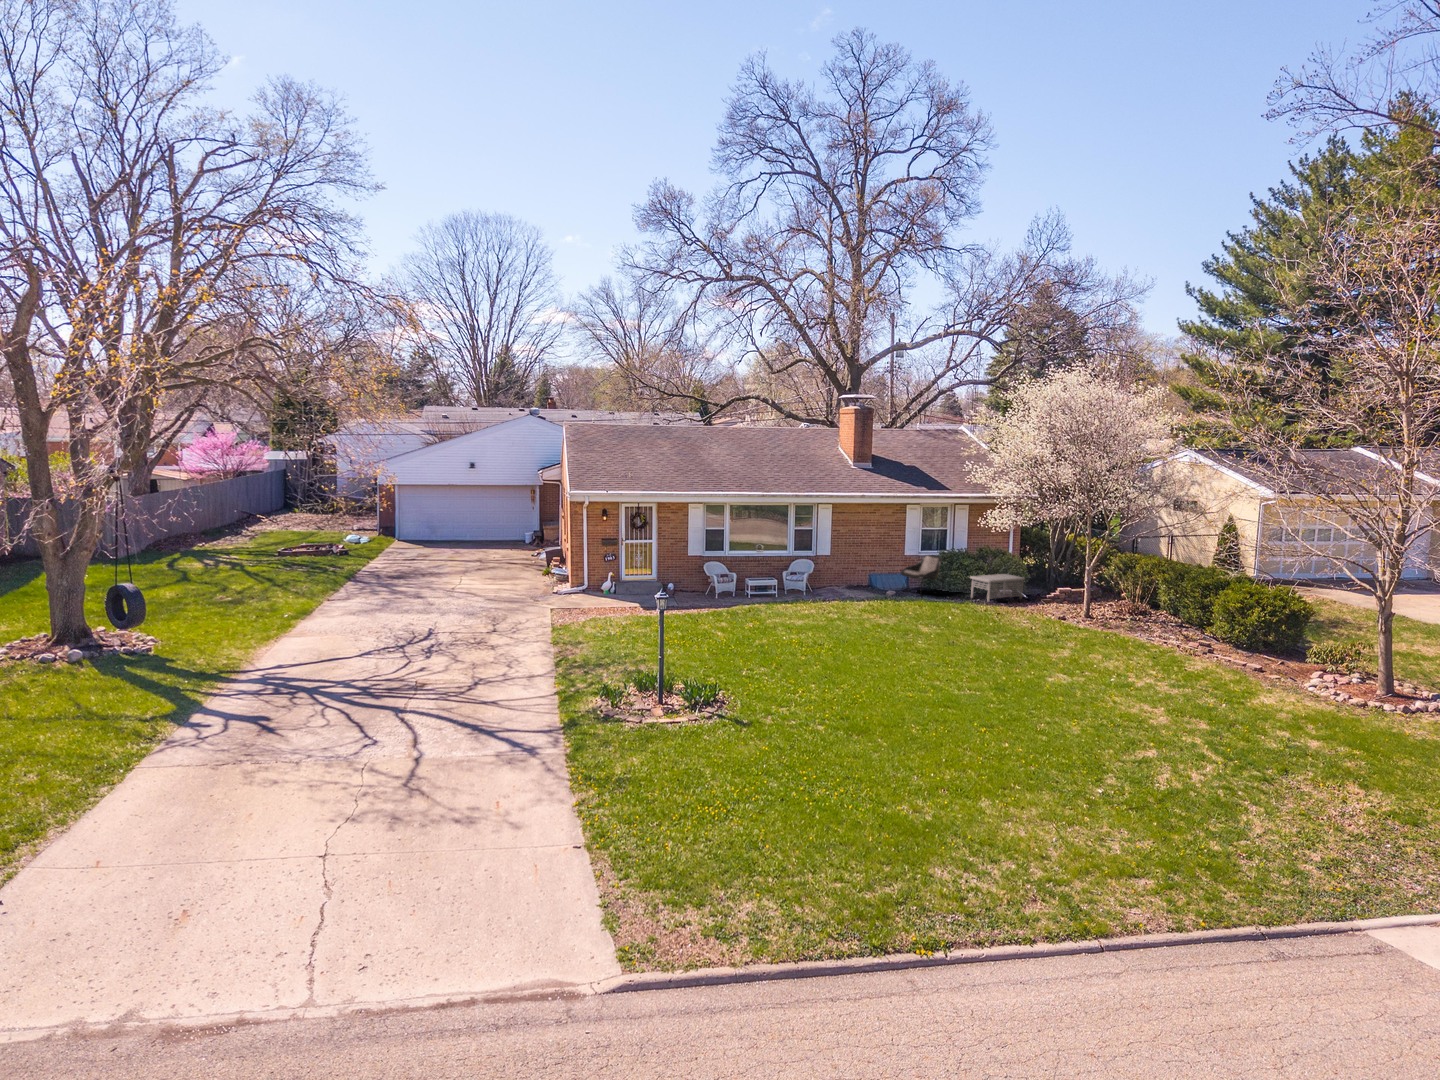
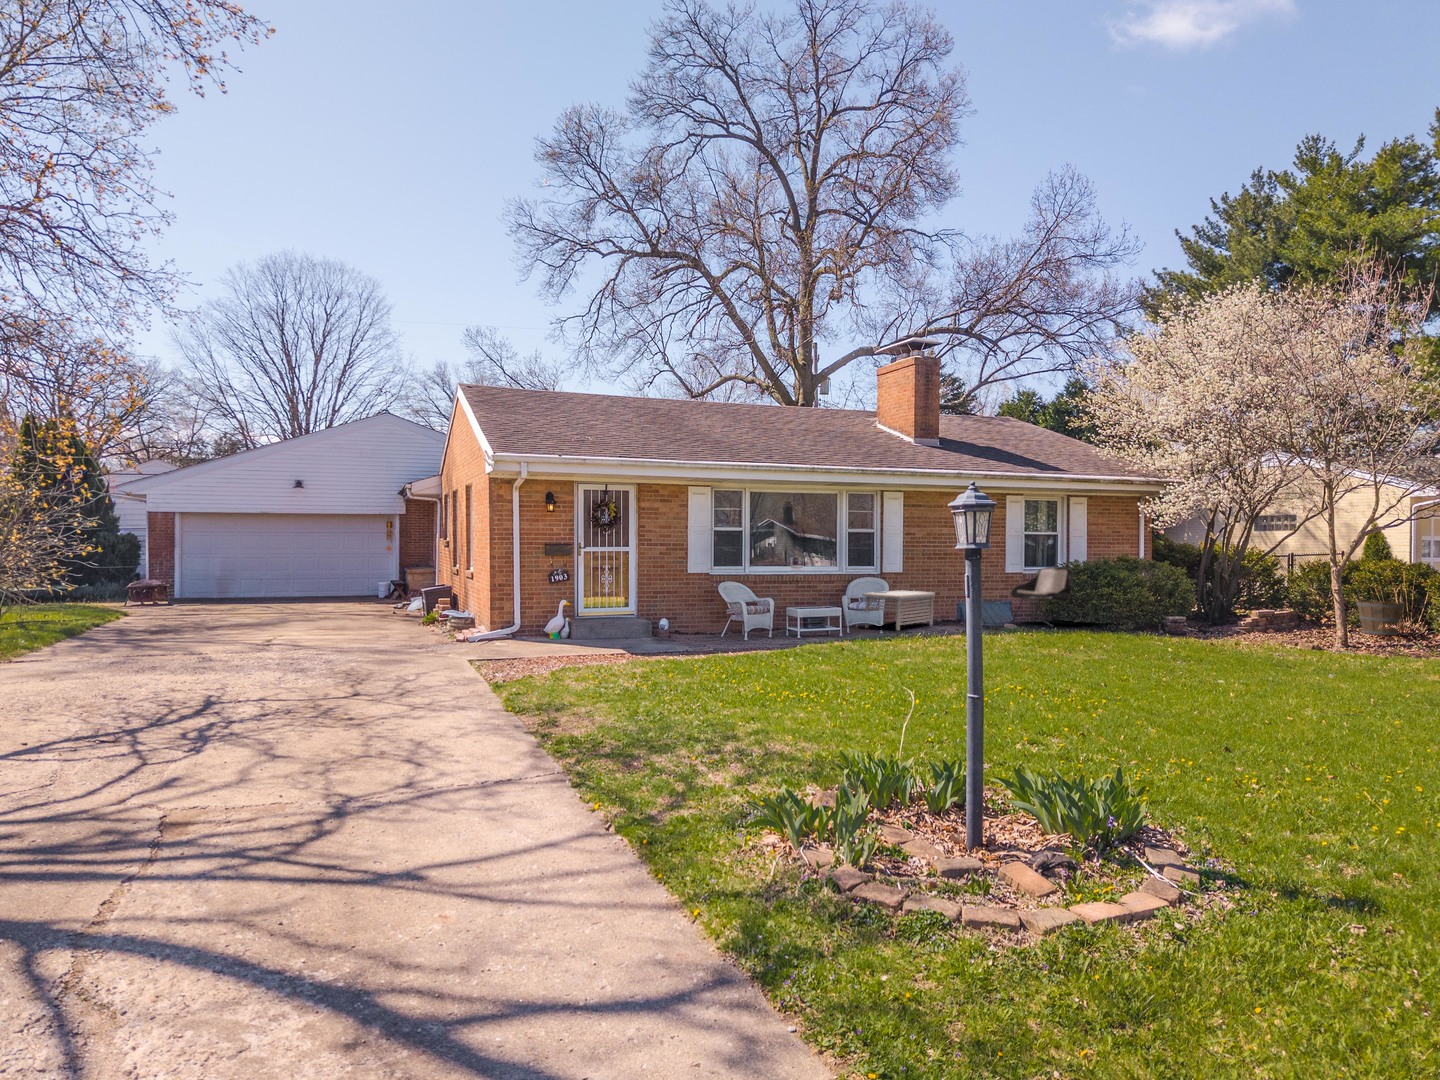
storage bench: present [970,574,1025,602] -> present [862,591,935,631]
wooden bucket: none [1119,588,1147,614] -> present [1356,599,1405,636]

